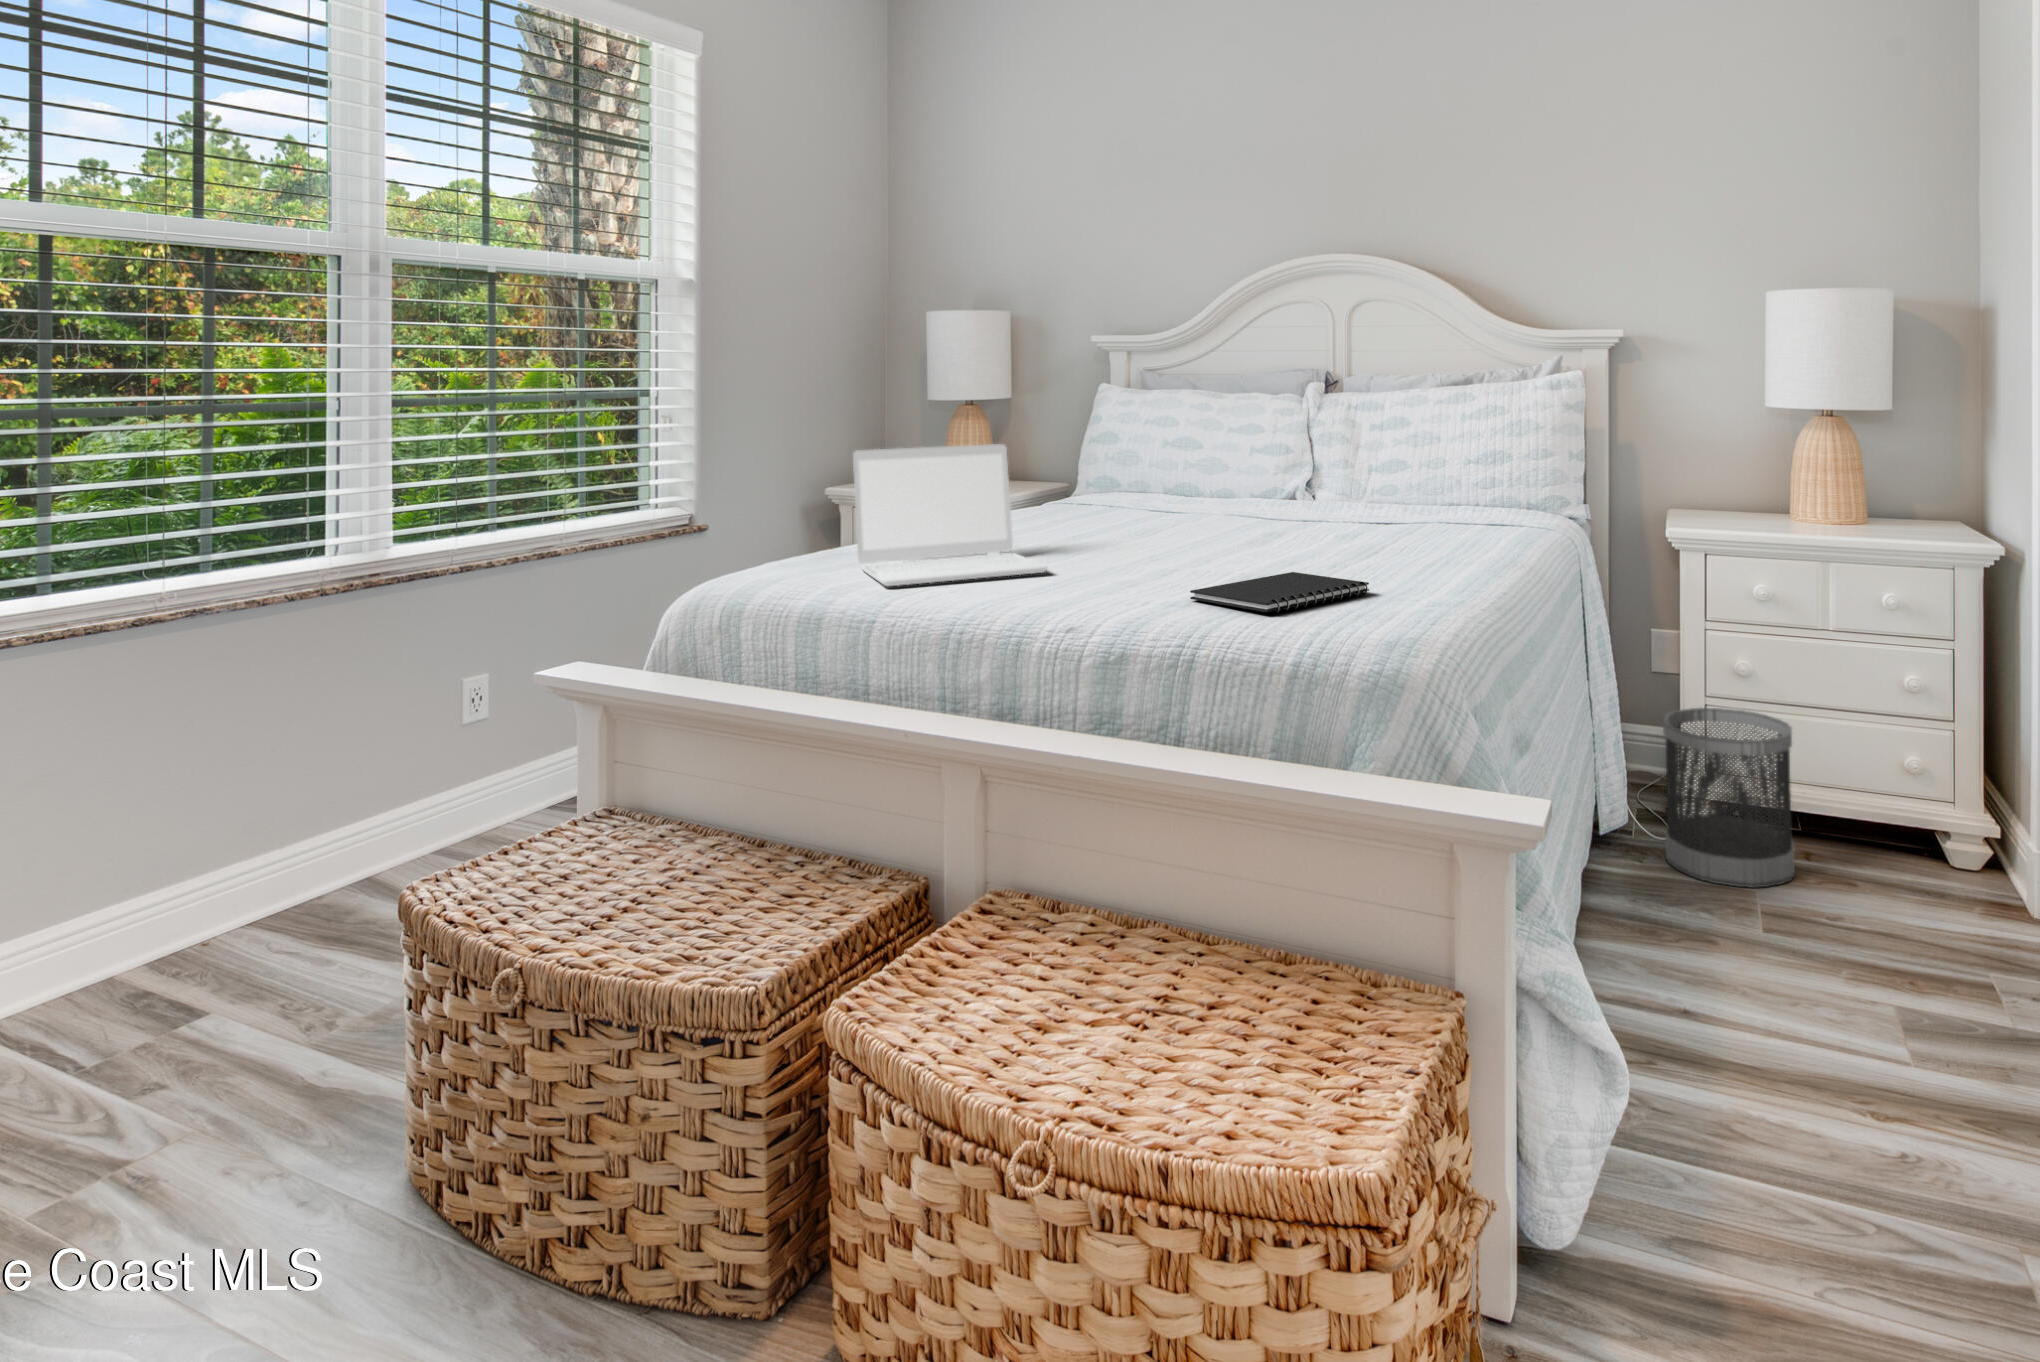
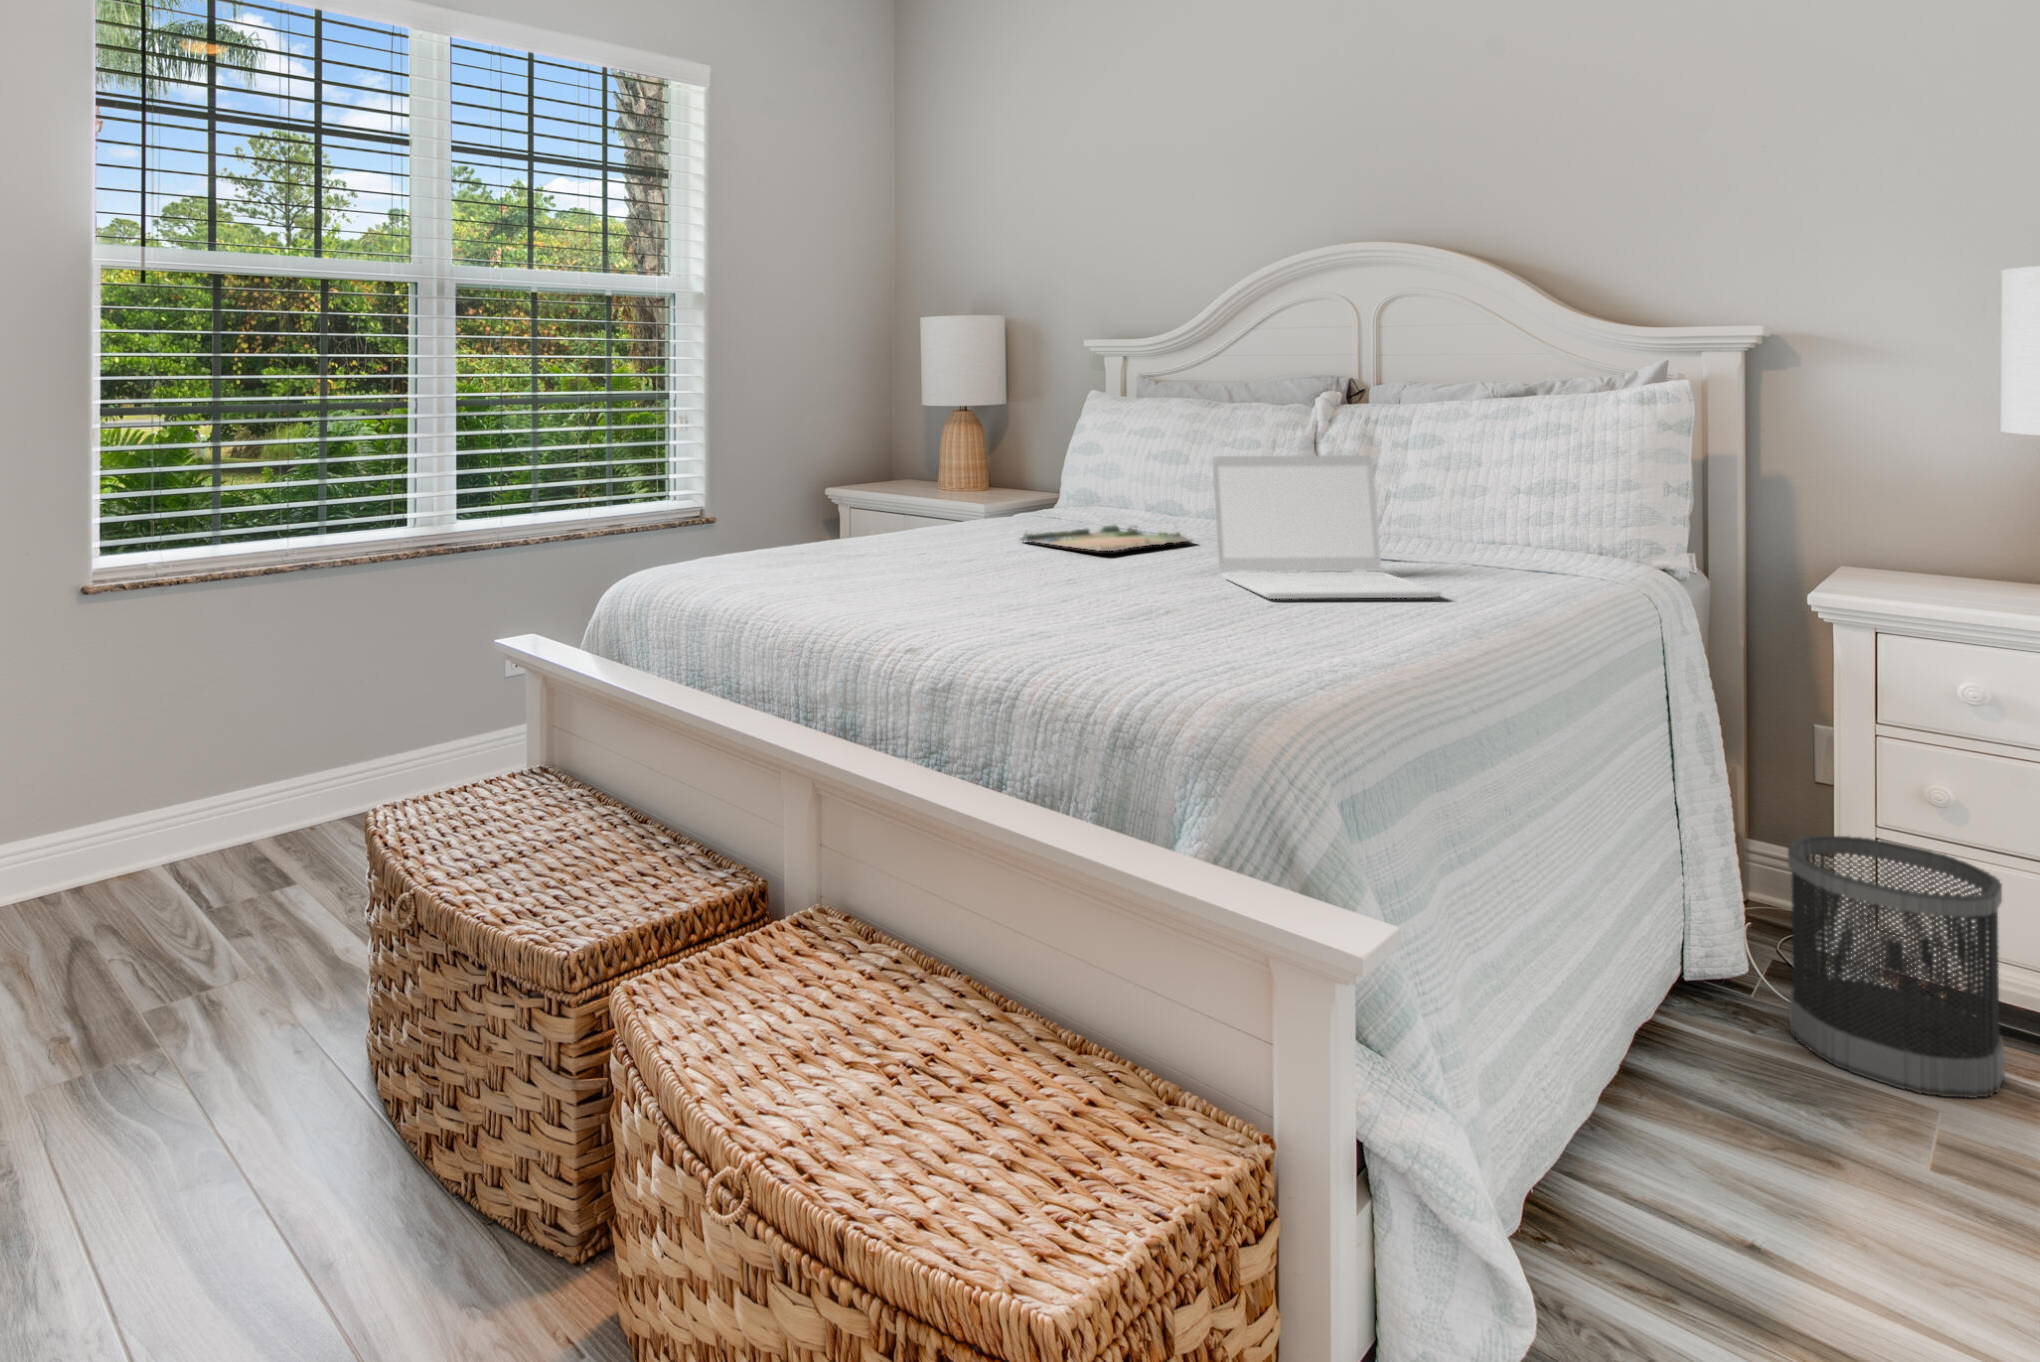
laptop: present [853,444,1048,587] -> present [1212,455,1441,599]
tray: none [1057,503,1211,533] -> present [1021,525,1192,551]
notebook: present [1190,572,1369,613] -> none [1085,609,1301,655]

